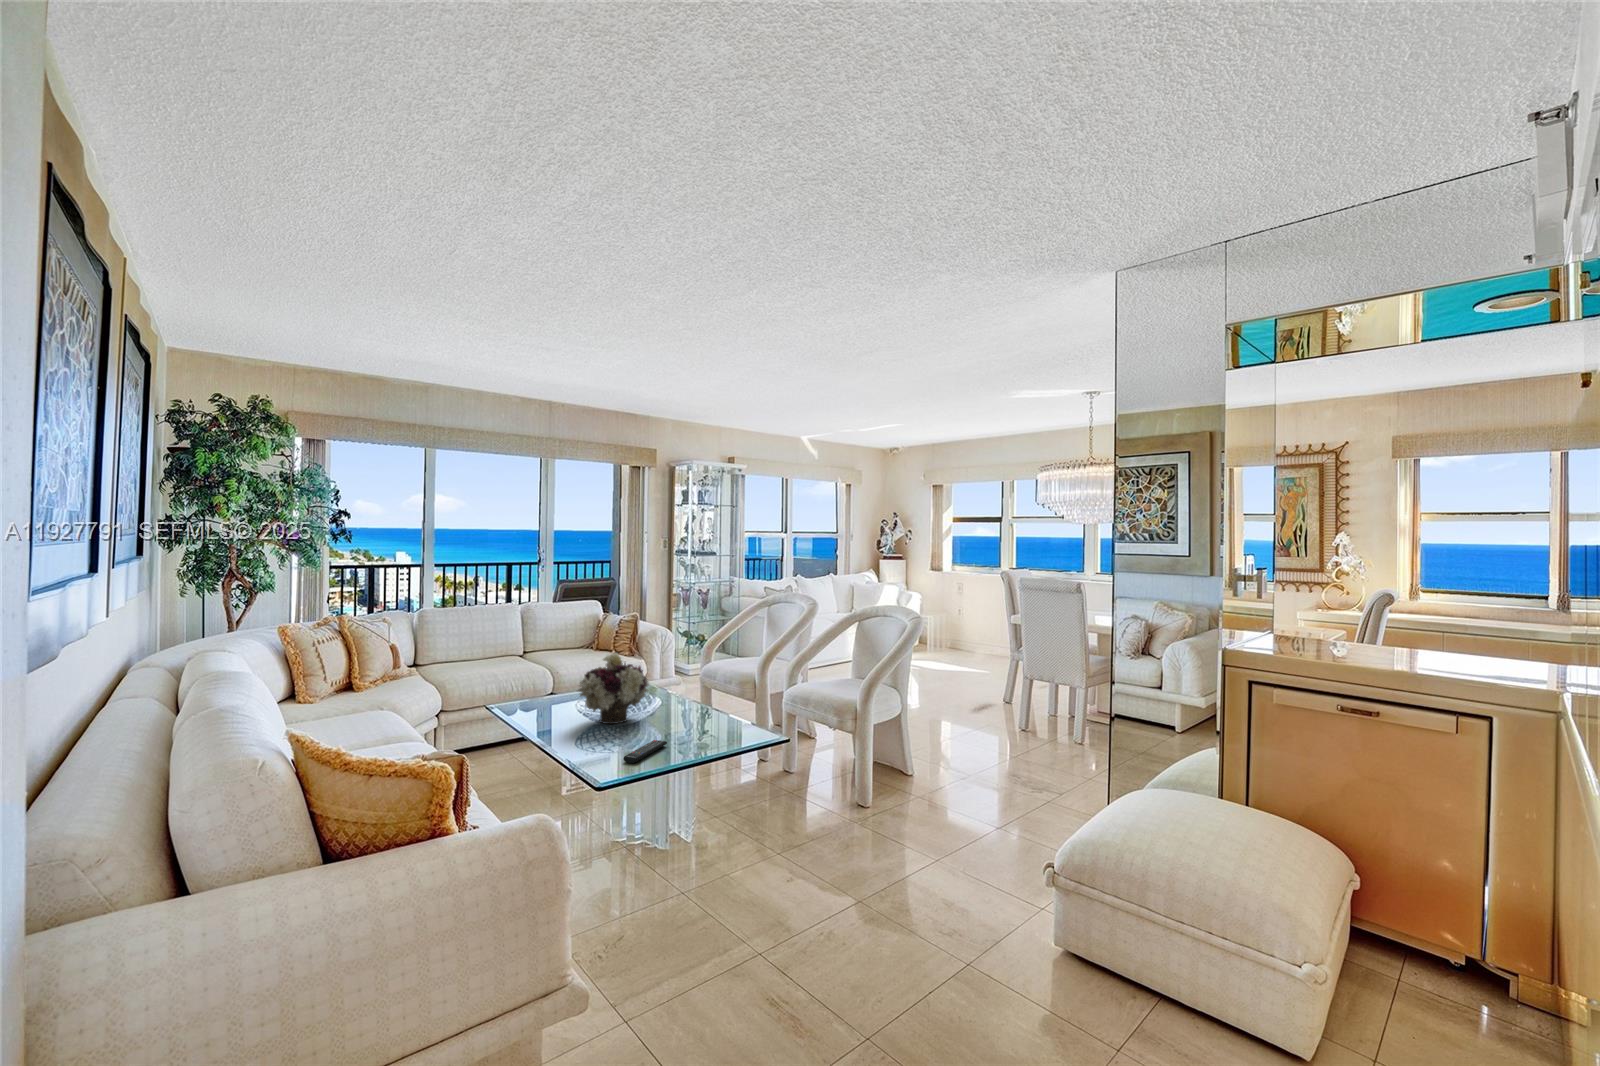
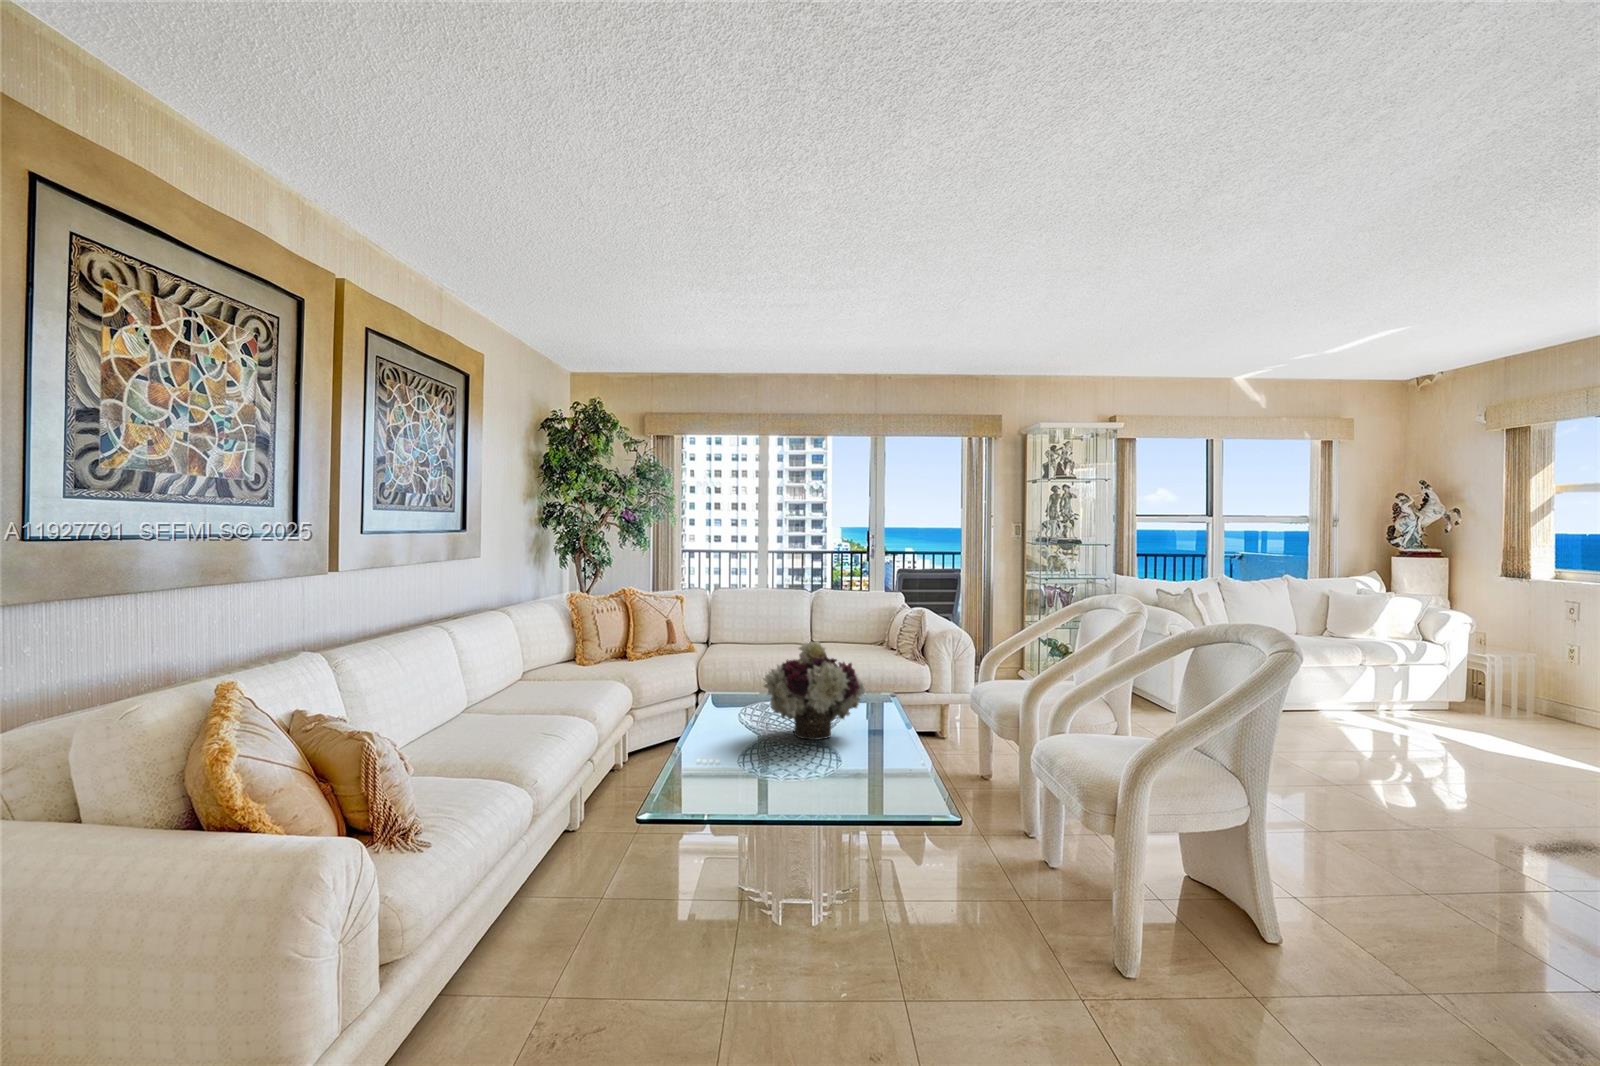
remote control: present [623,740,667,763] -> none [749,772,834,801]

